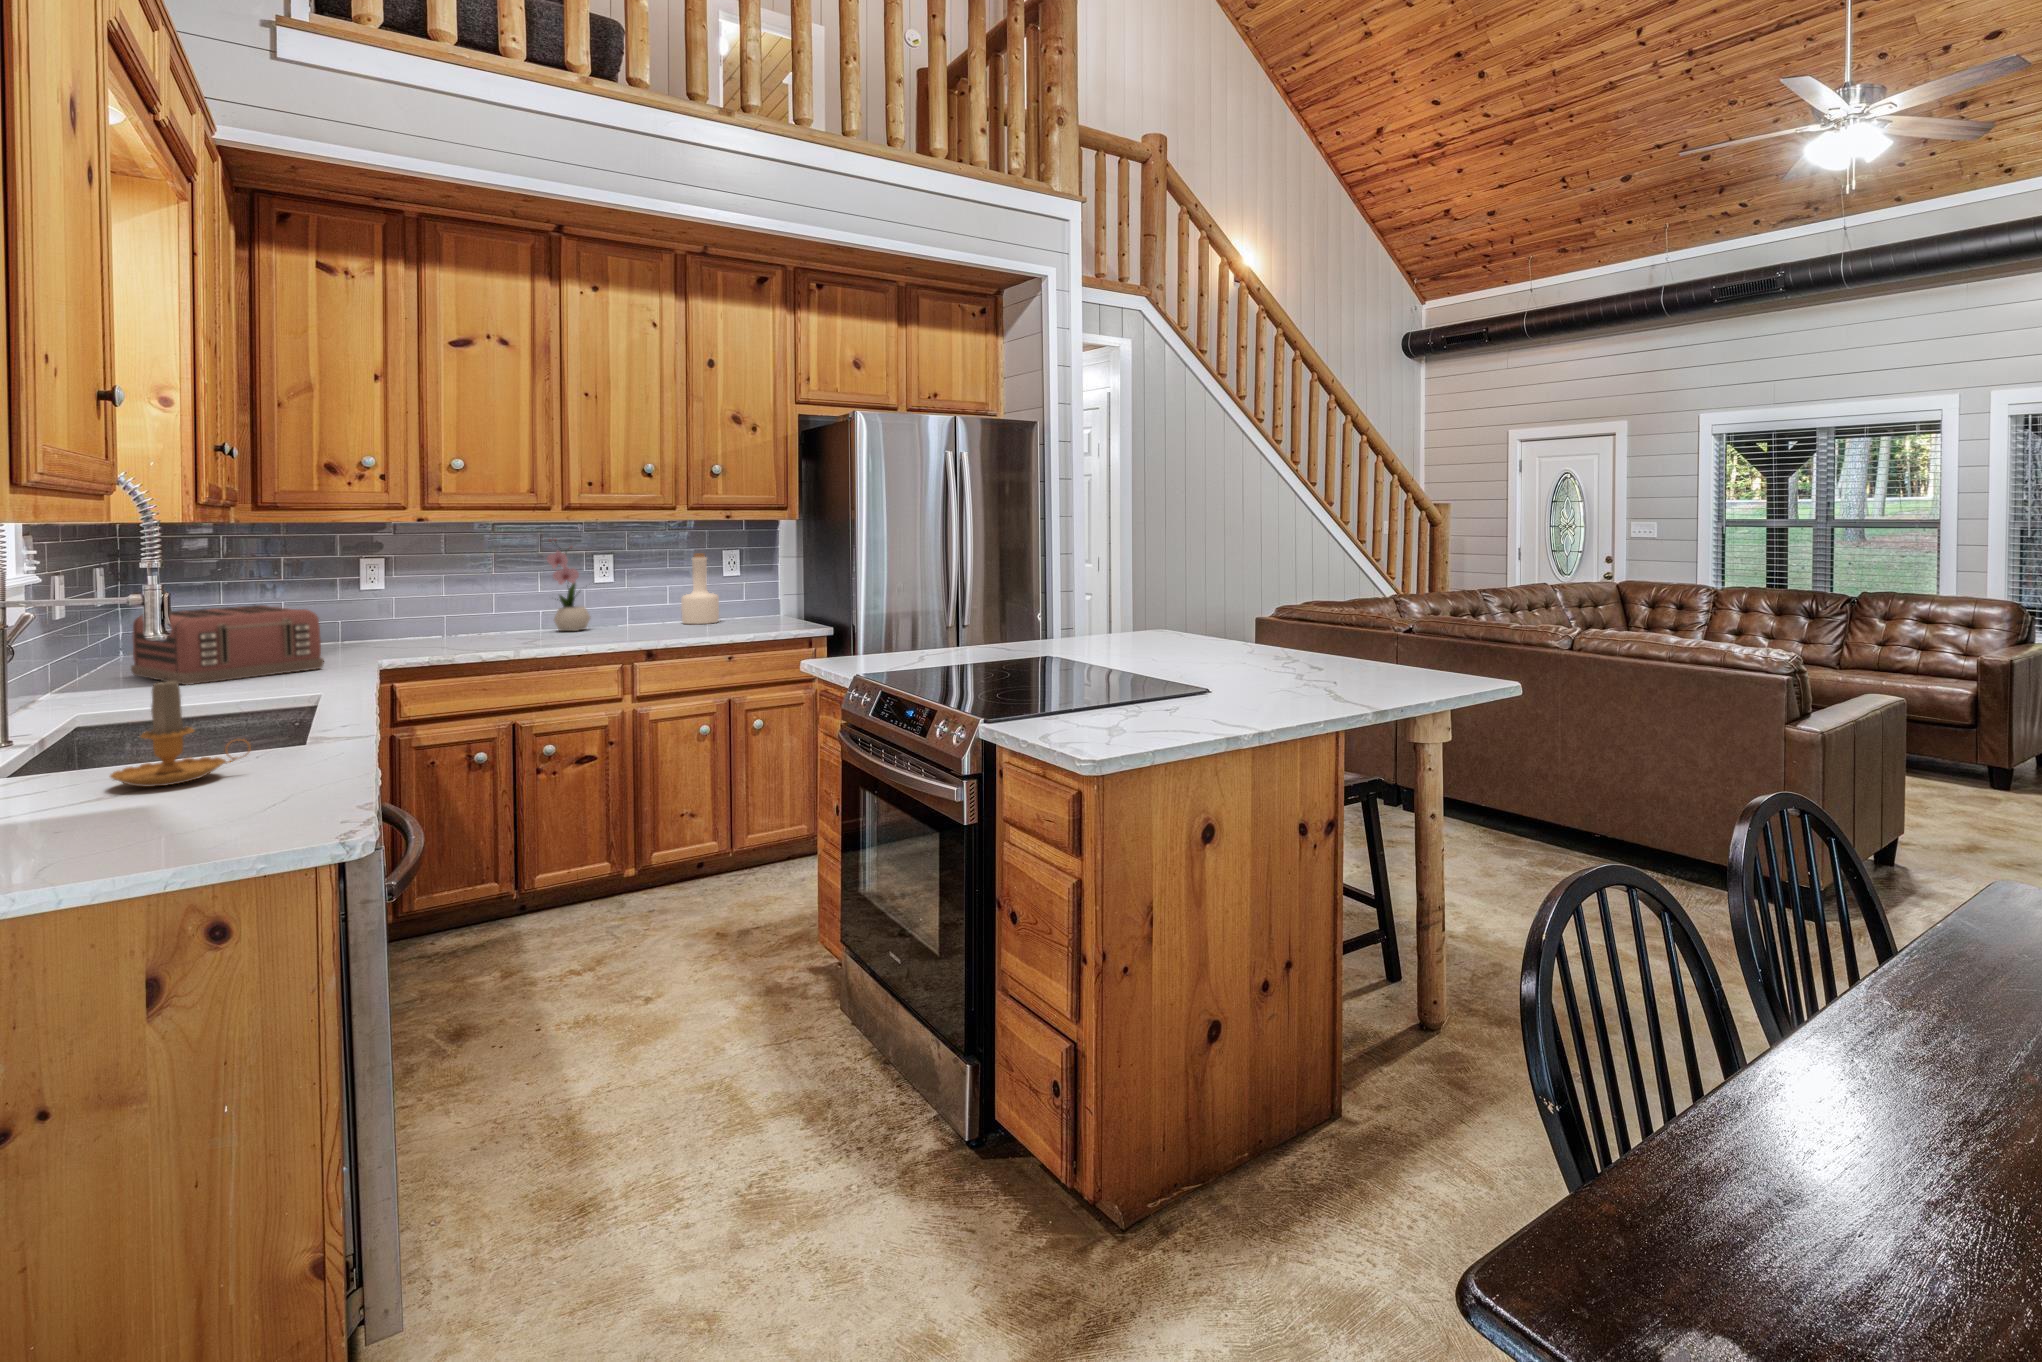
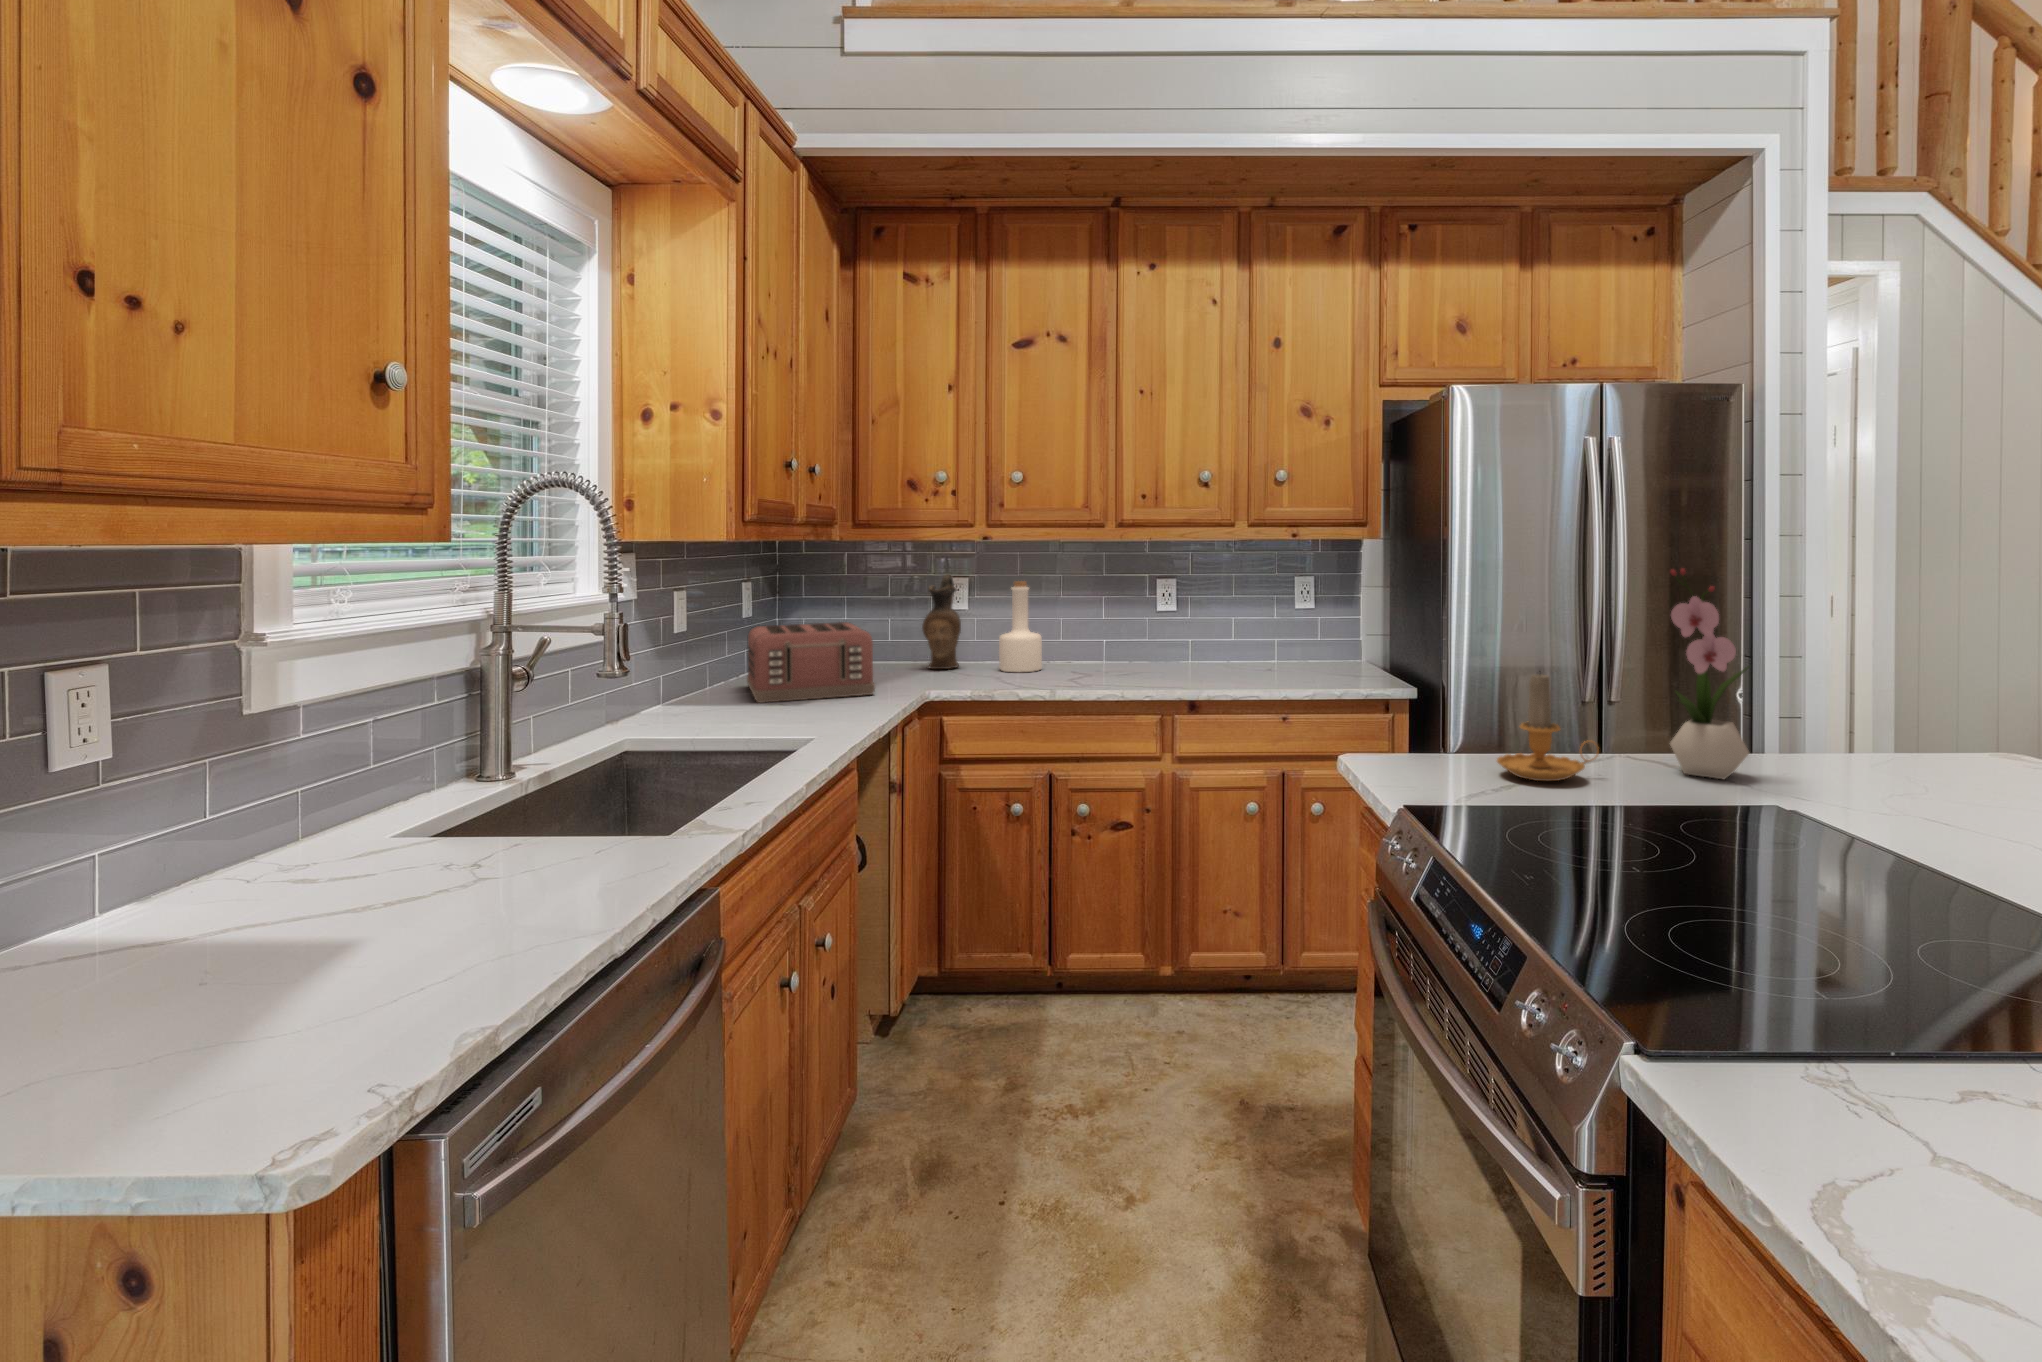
flower arrangement: present [547,539,590,631] -> present [1670,569,1749,779]
bottle: present [681,553,719,624] -> present [999,581,1042,672]
ceramic pitcher: none [335,556,383,648] -> present [922,574,961,669]
candle: present [110,677,251,787] -> present [1497,671,1599,781]

